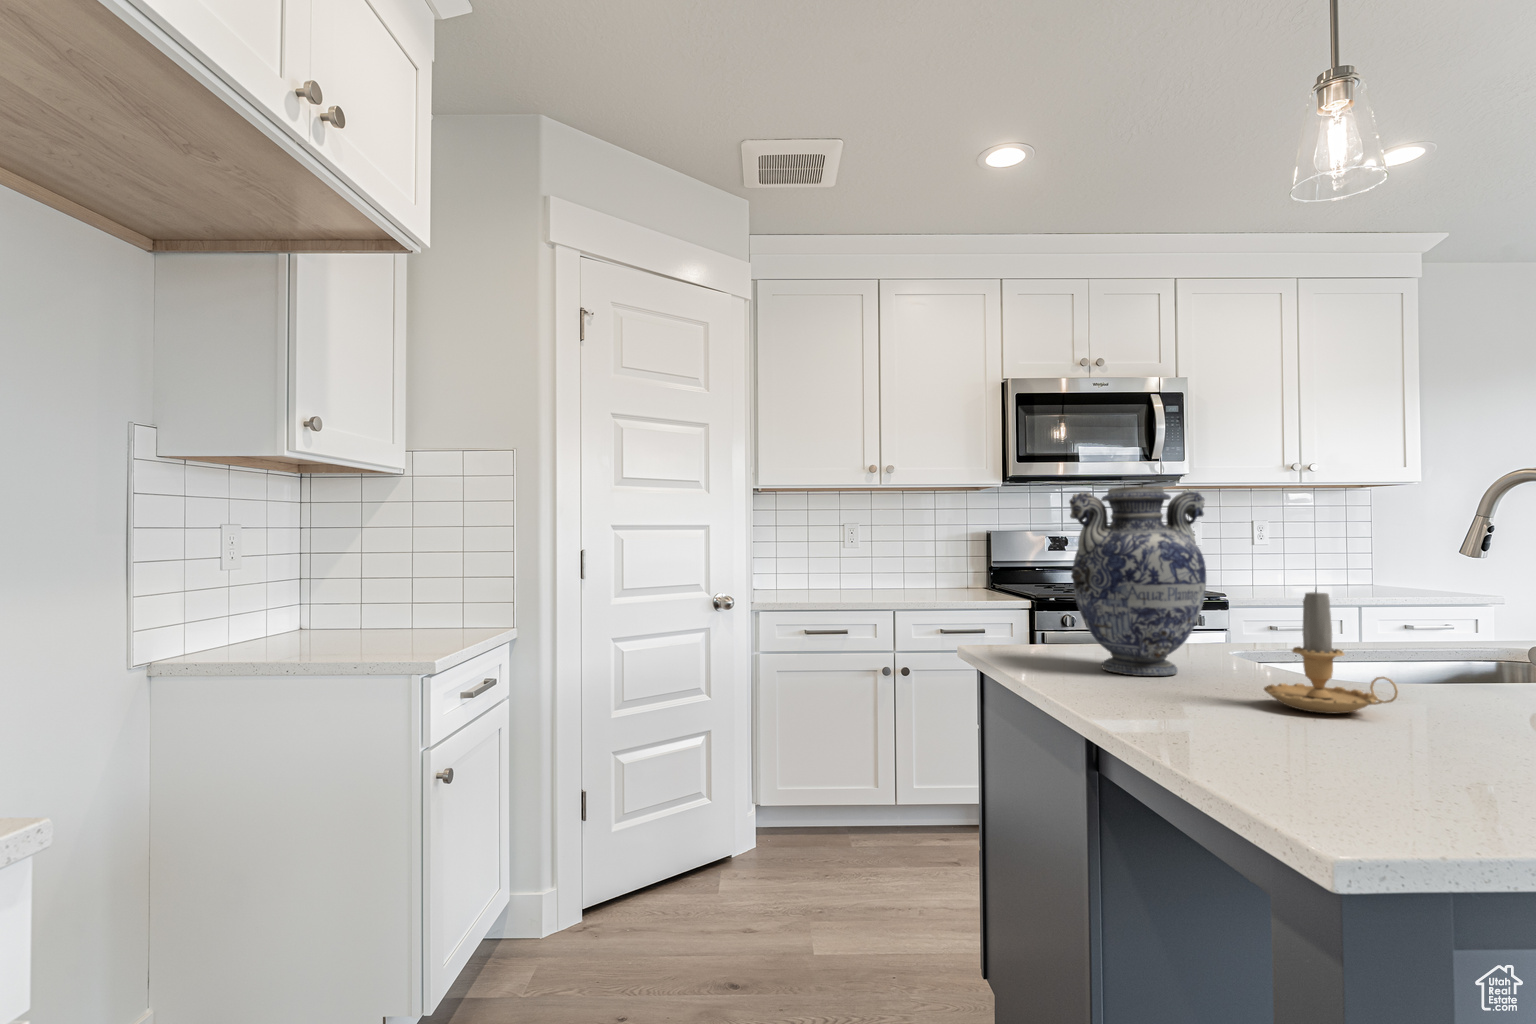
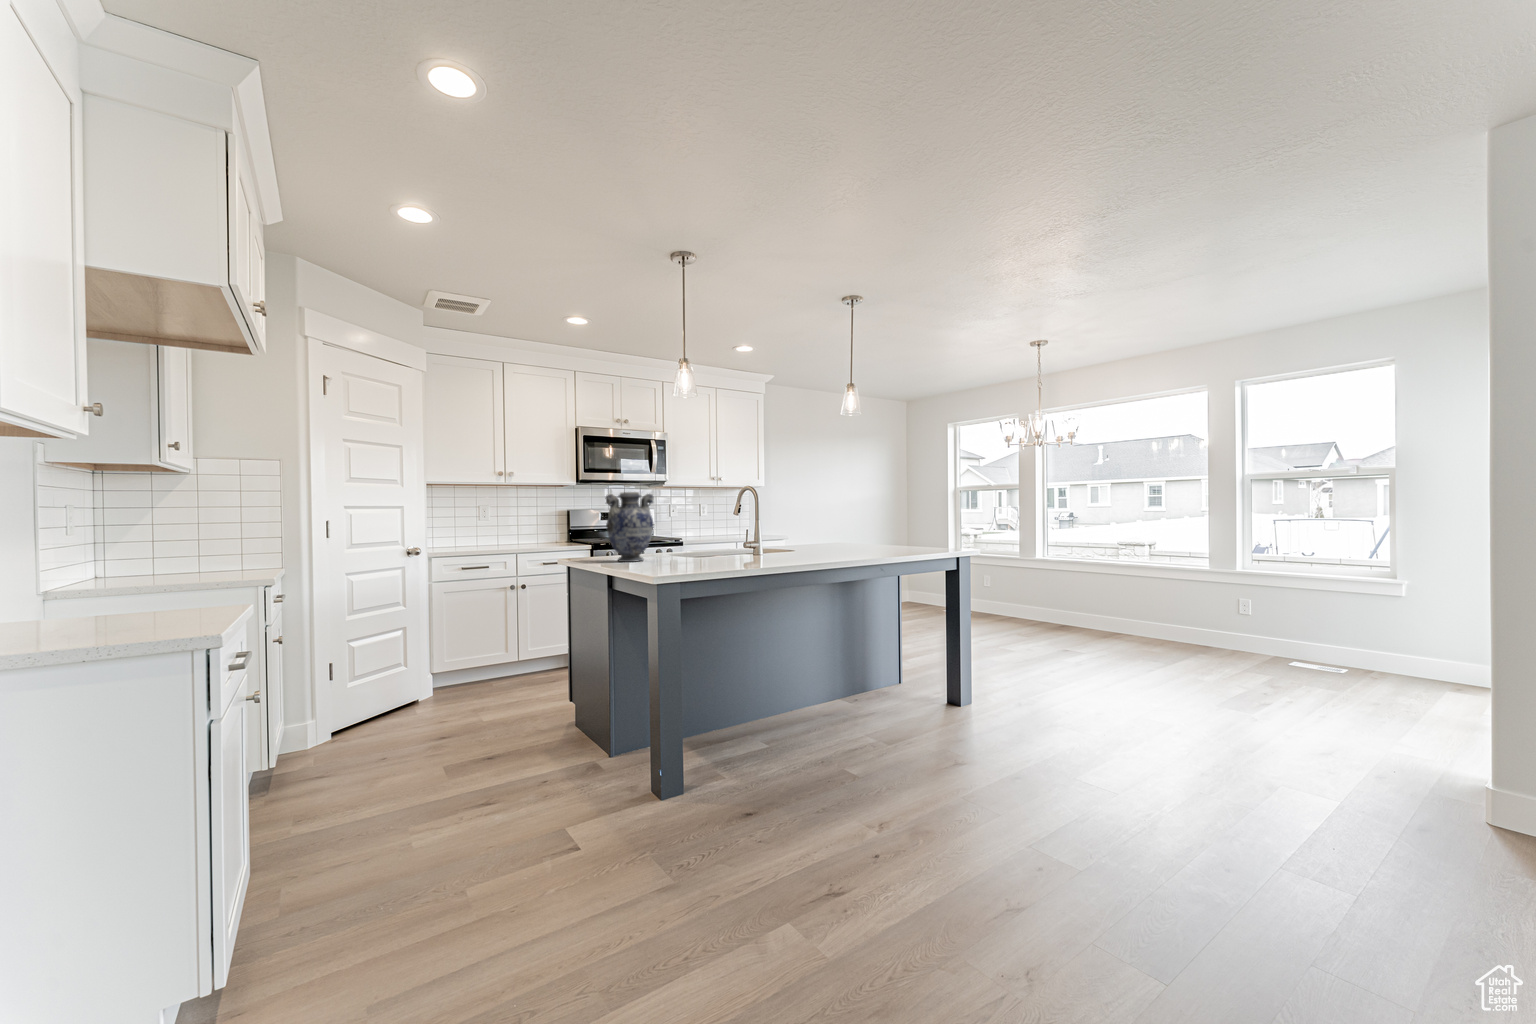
candle: present [1264,590,1398,714] -> none [664,525,696,564]

